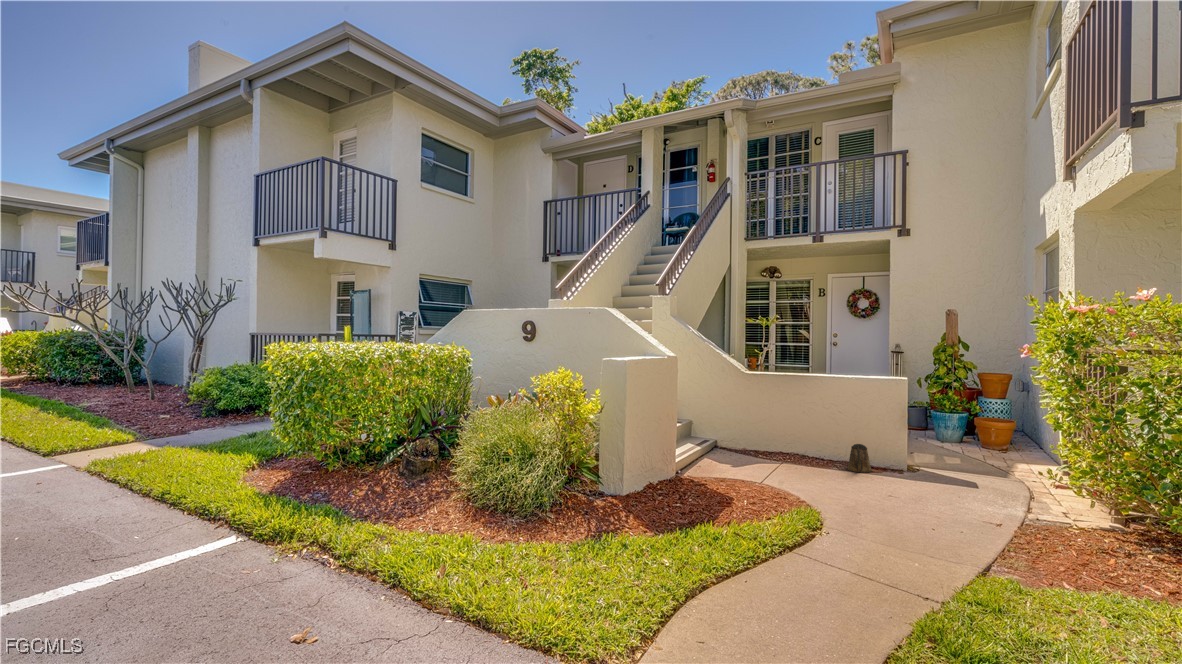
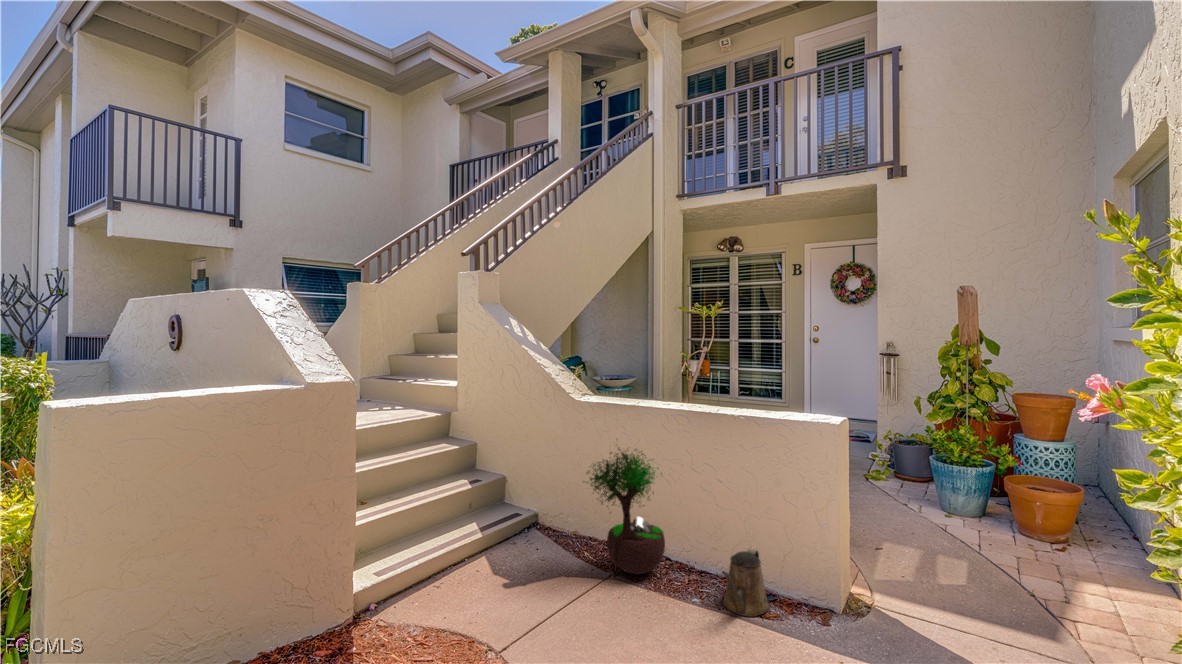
potted tree: none [768,389,814,463] -> present [587,447,665,574]

